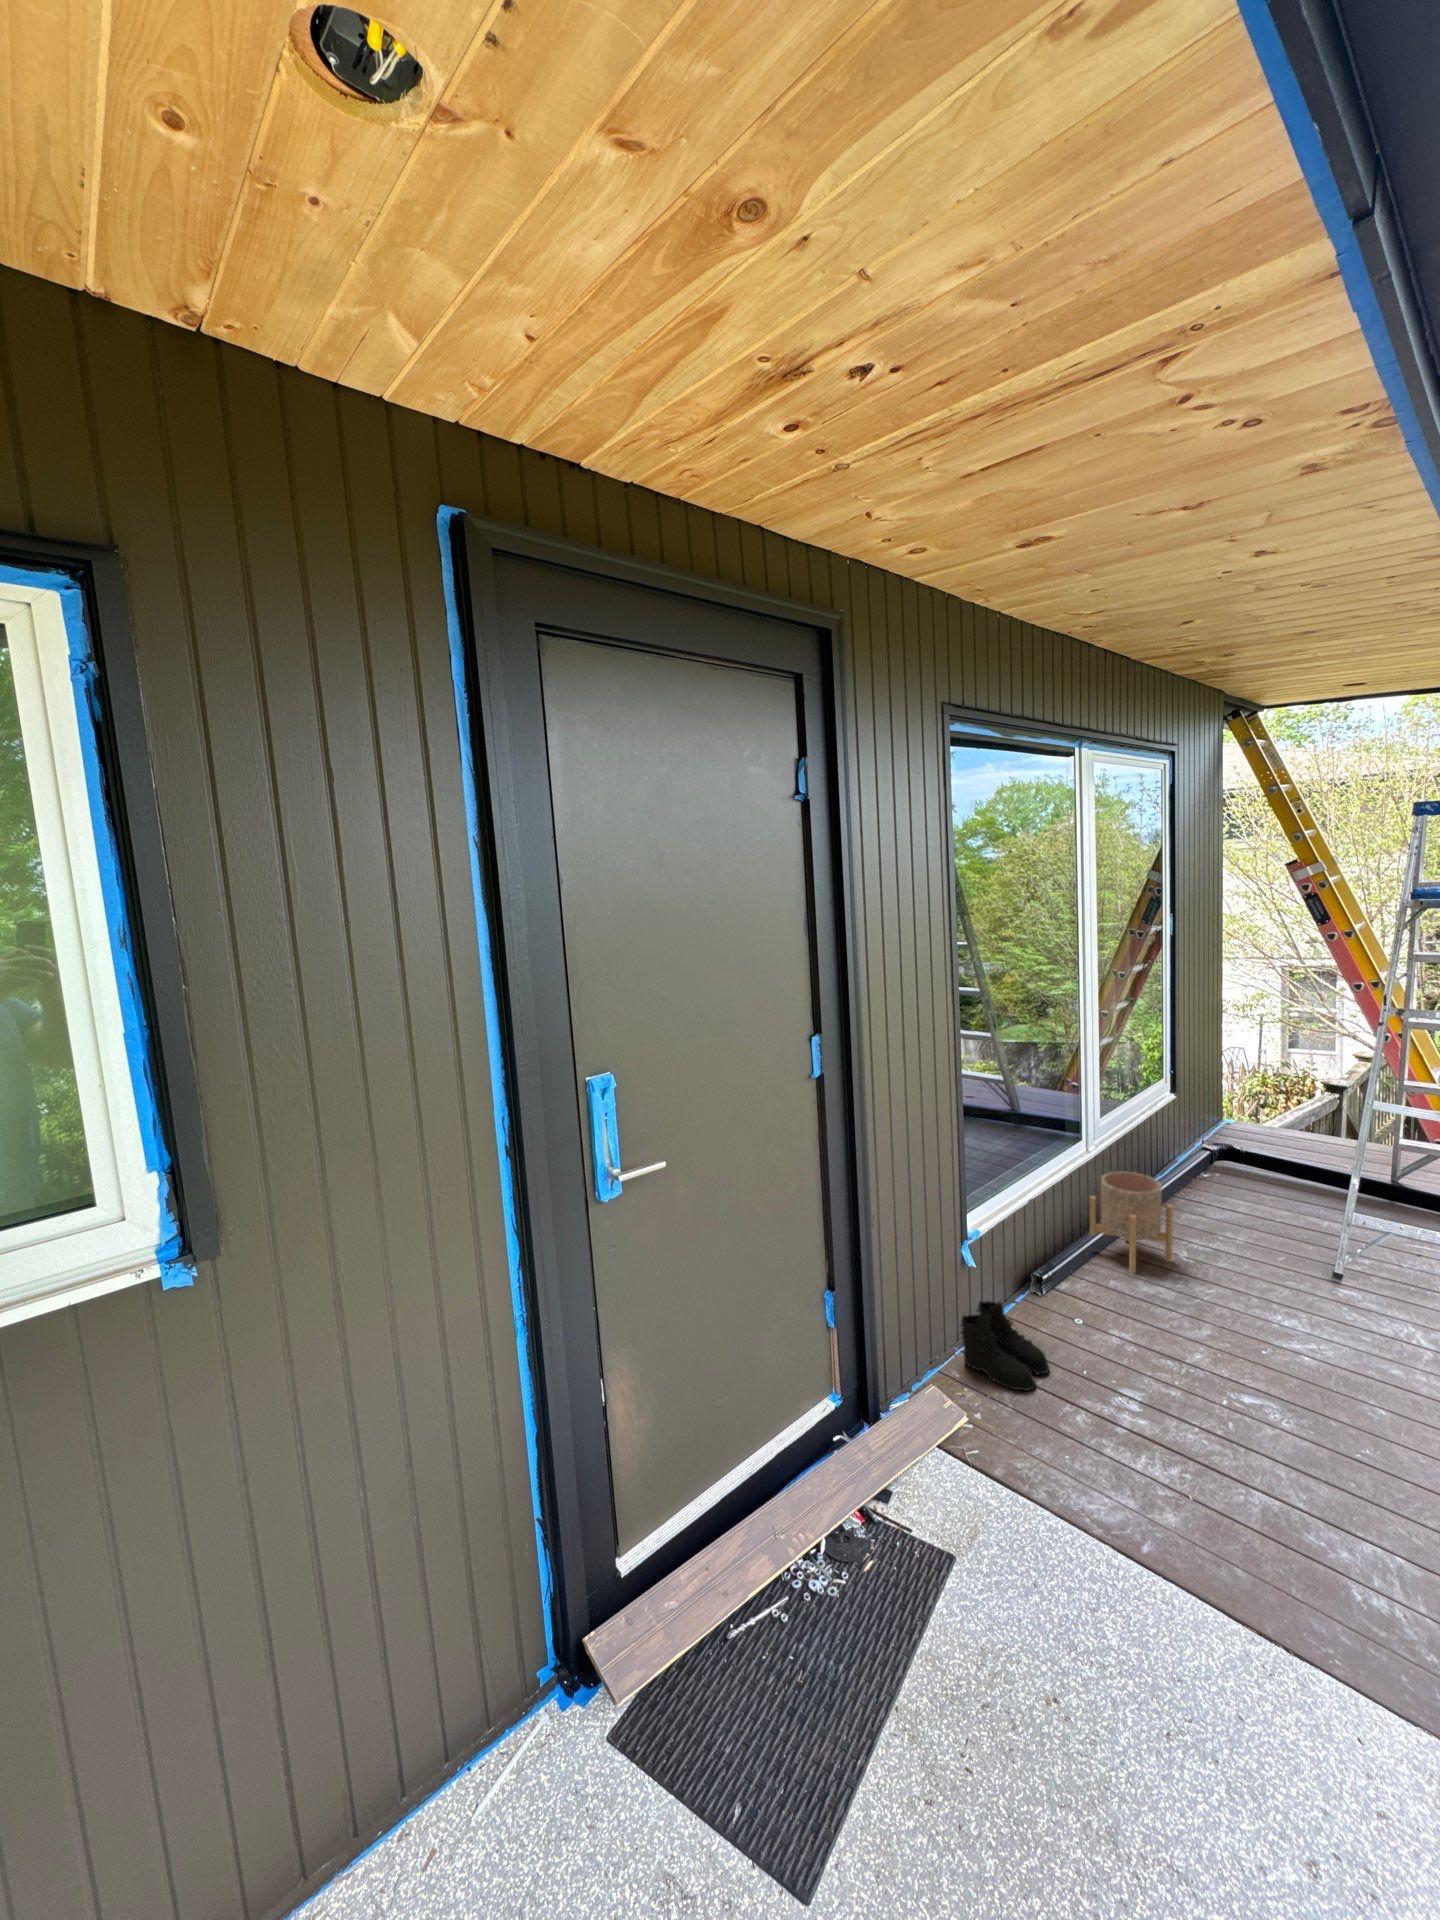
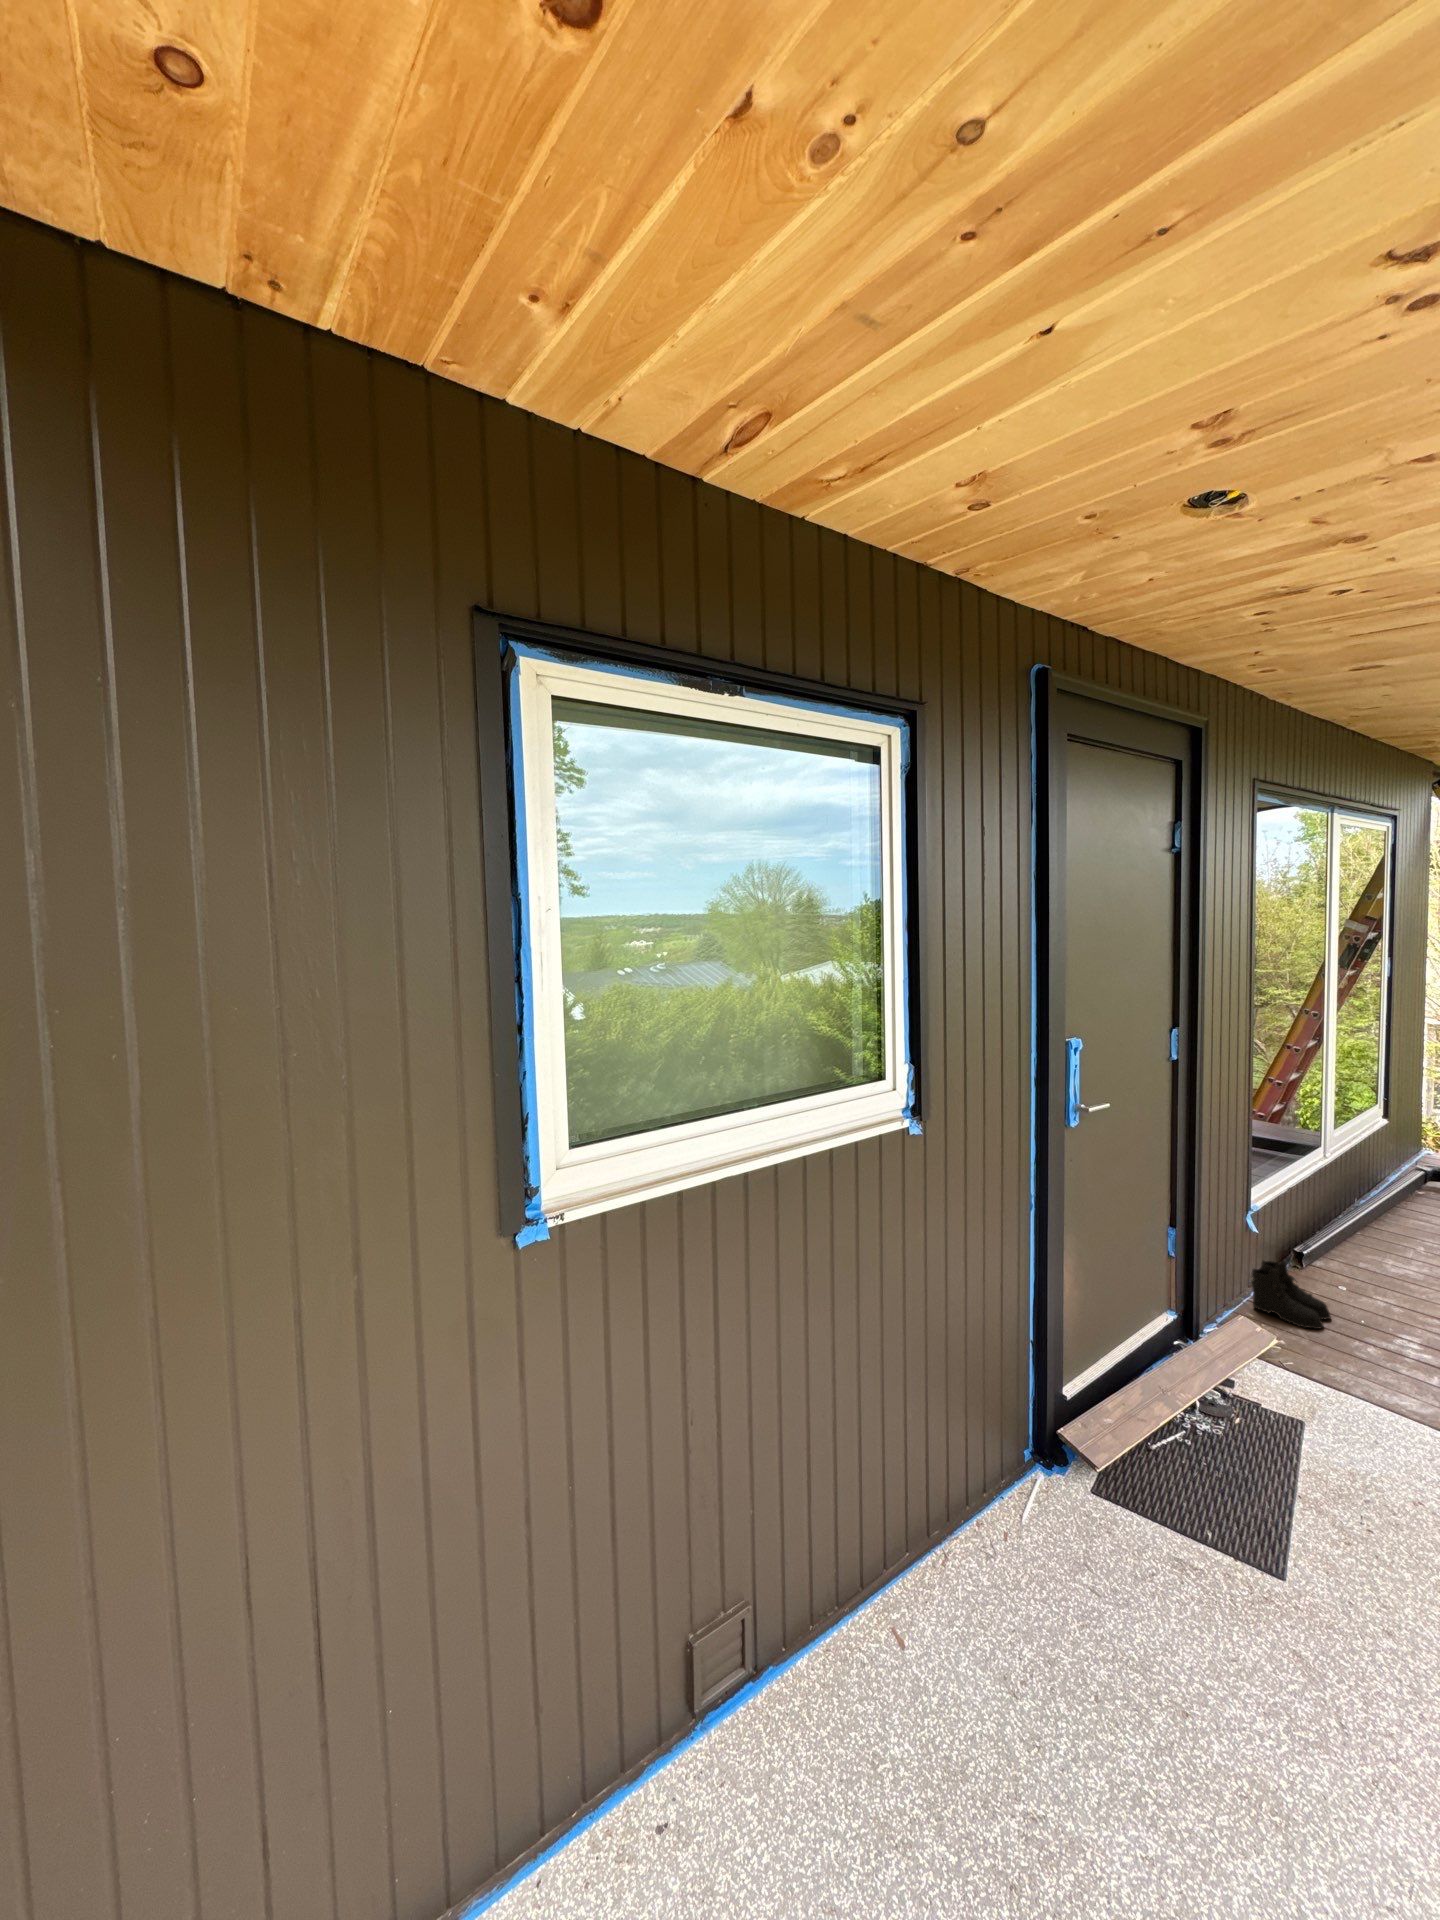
planter: present [1090,1172,1173,1273] -> none [1329,1175,1413,1260]

